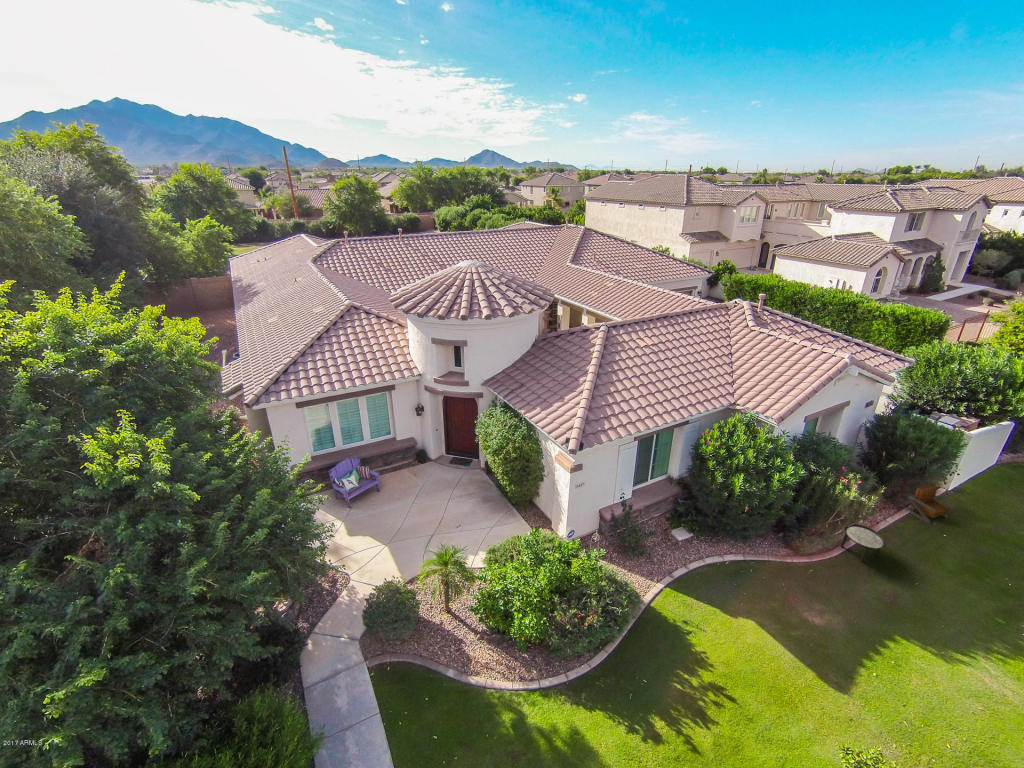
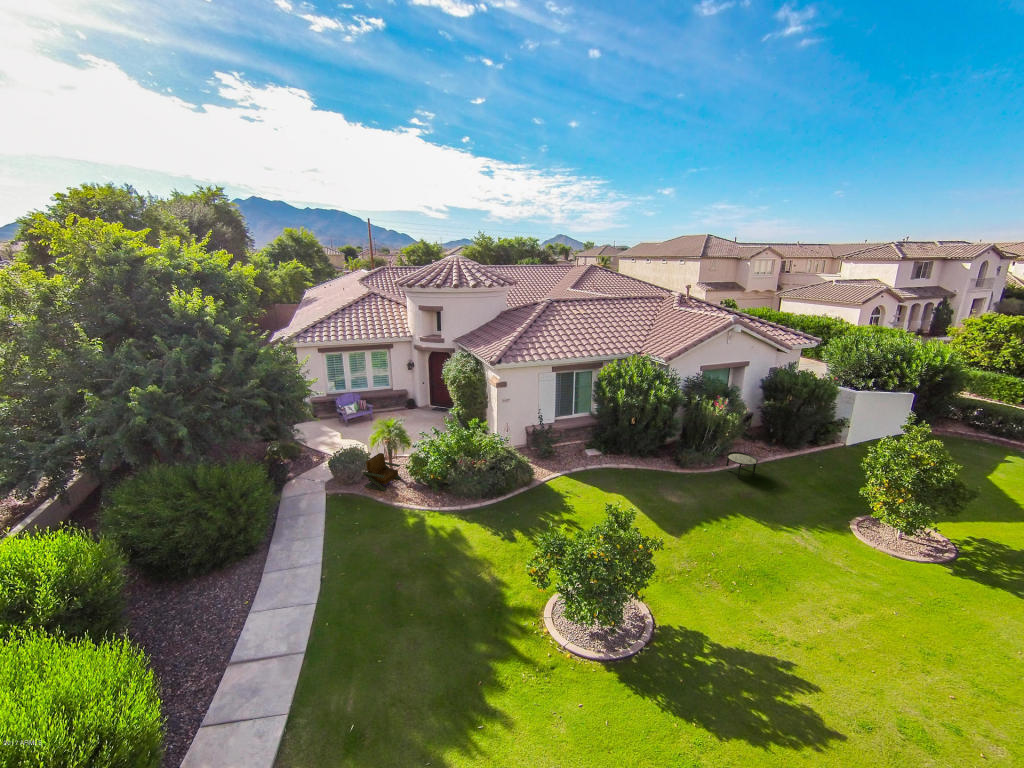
lounge chair: present [905,484,954,523] -> present [363,453,401,491]

